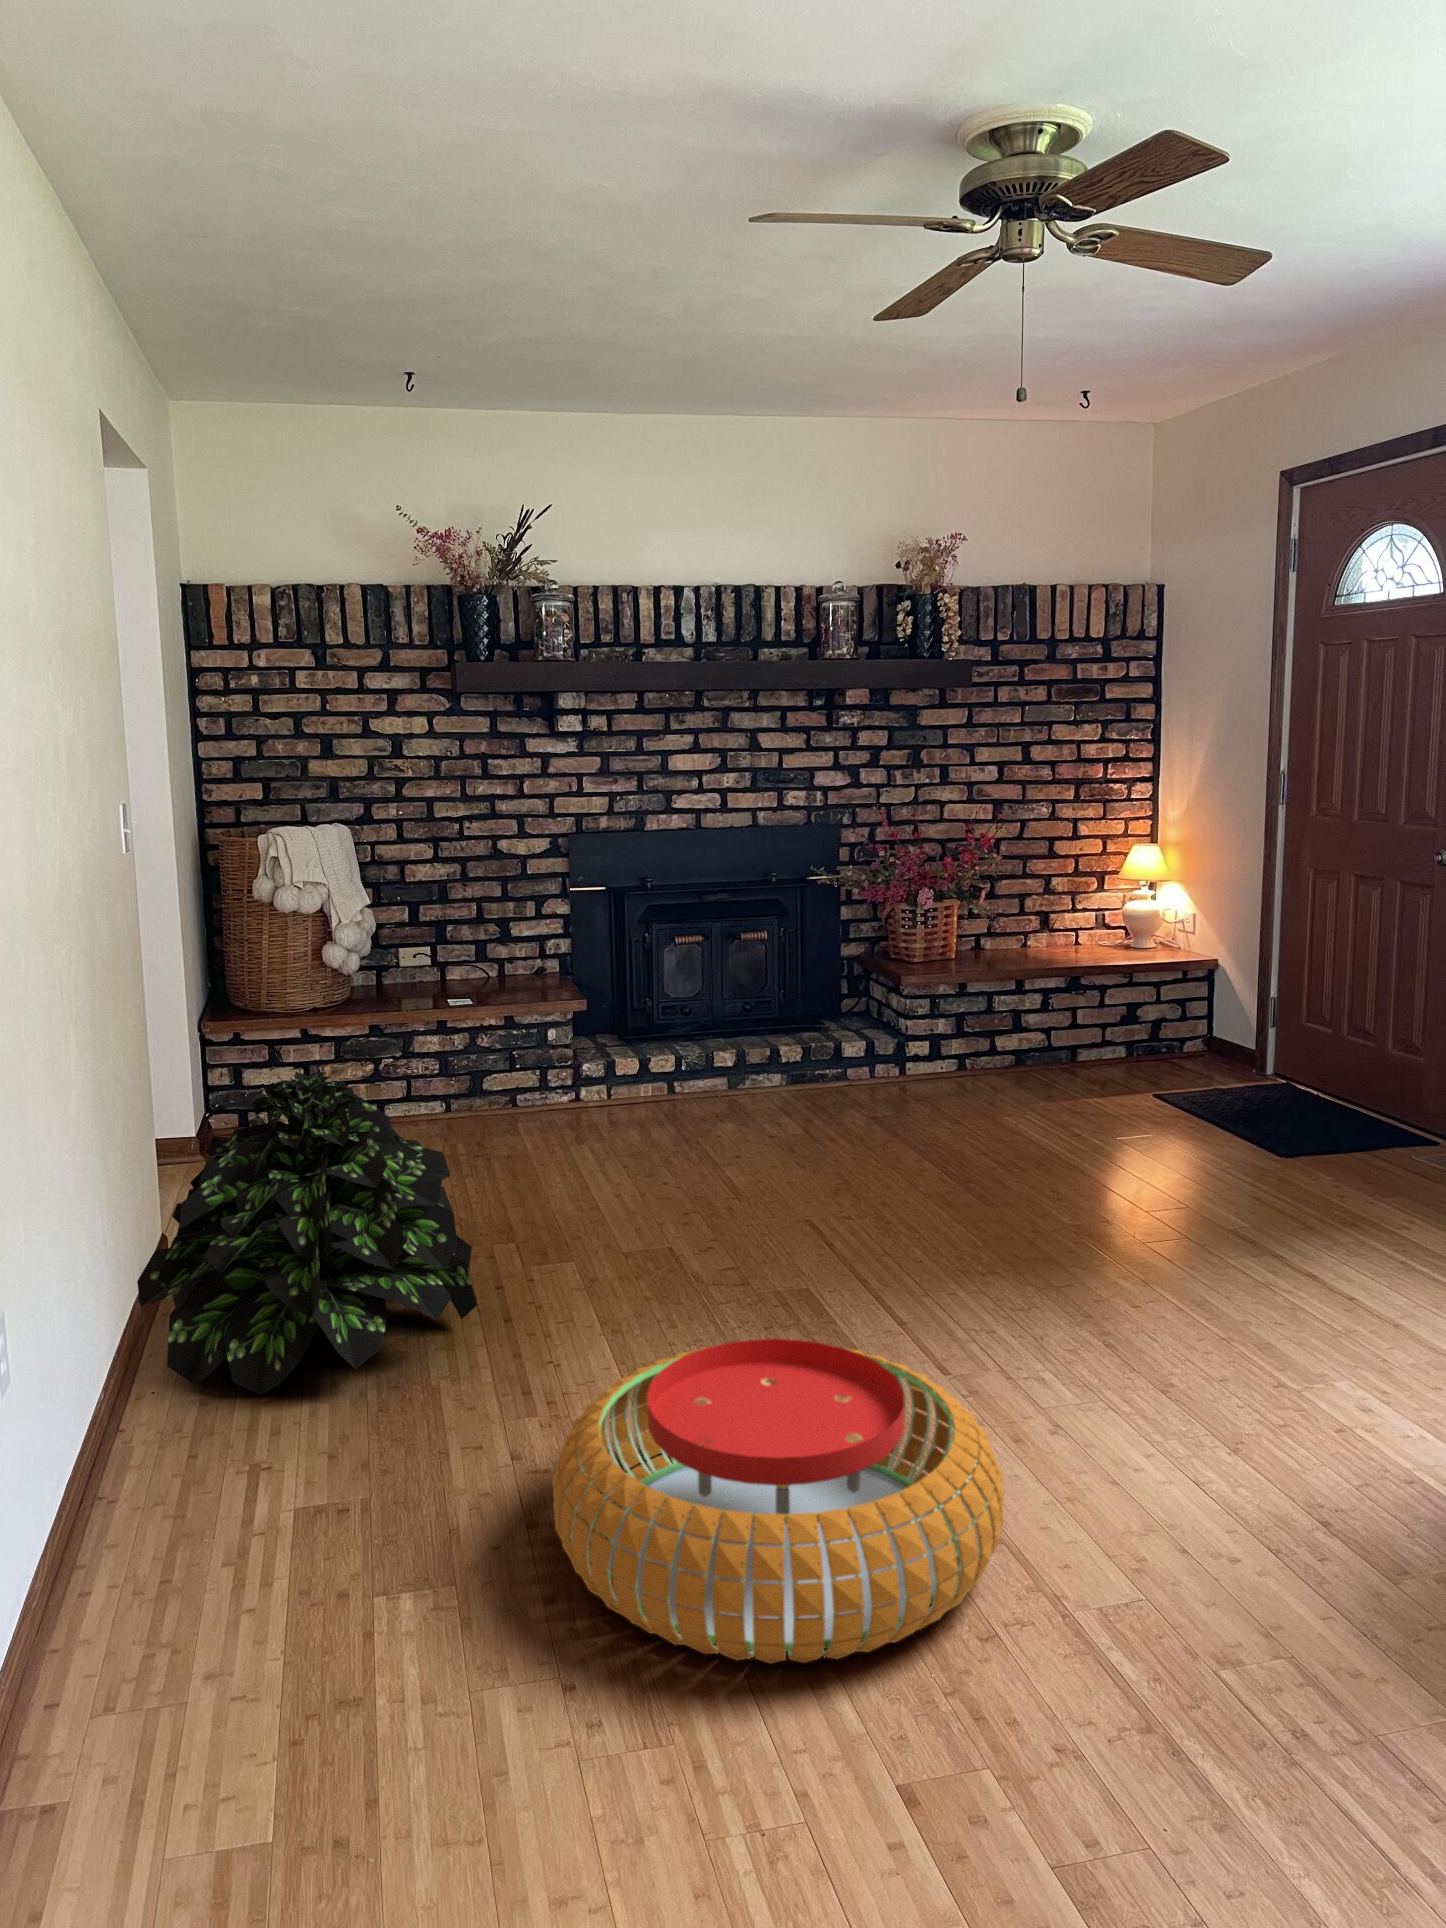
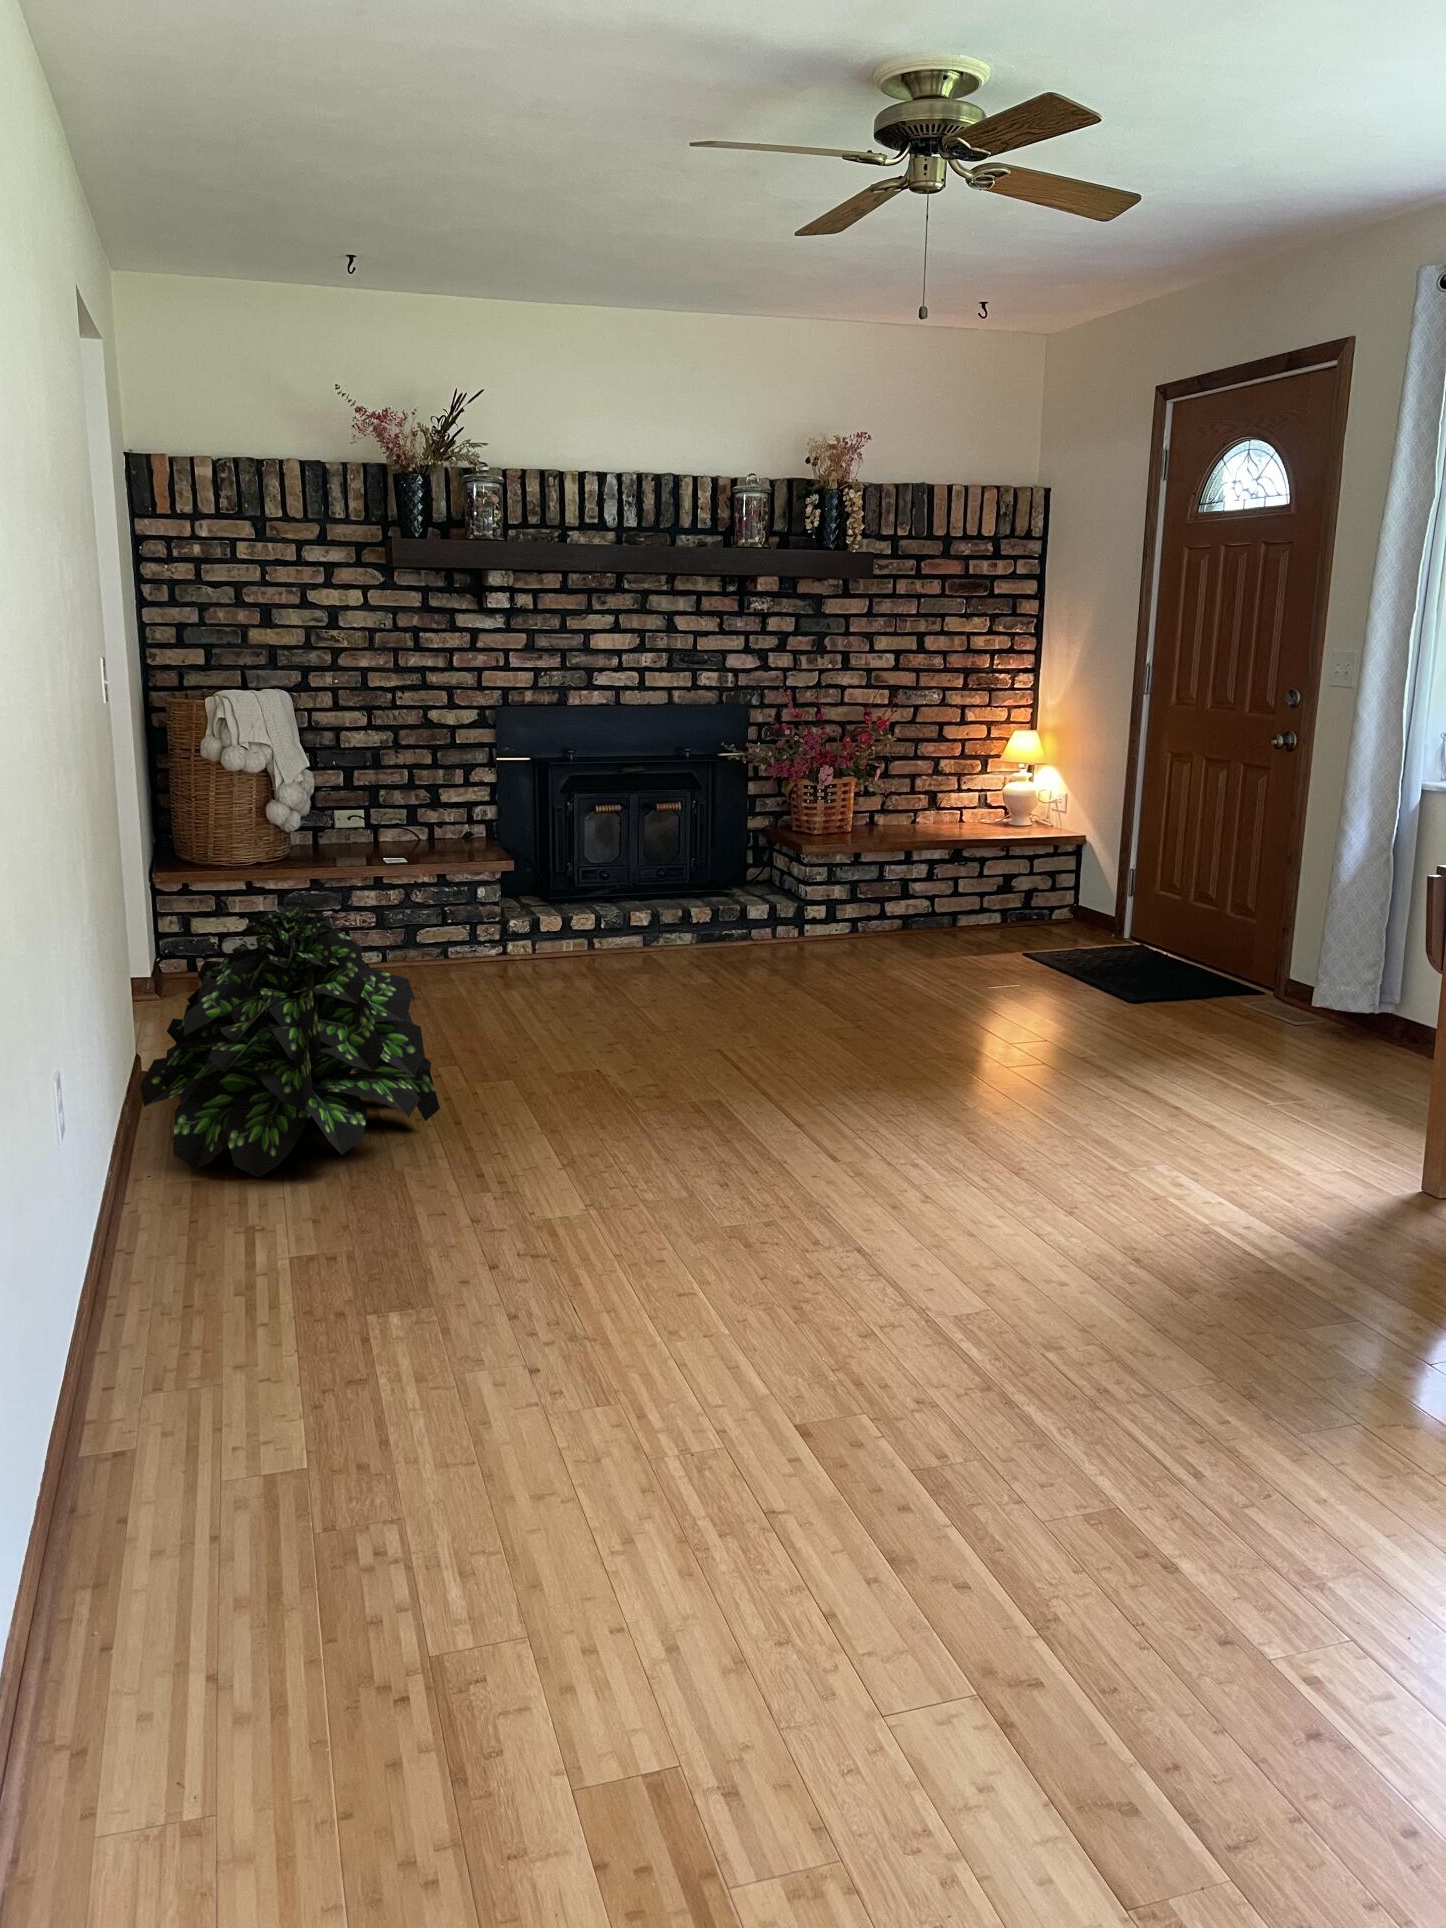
pouf: present [552,1339,1004,1663] -> none [527,1118,889,1347]

